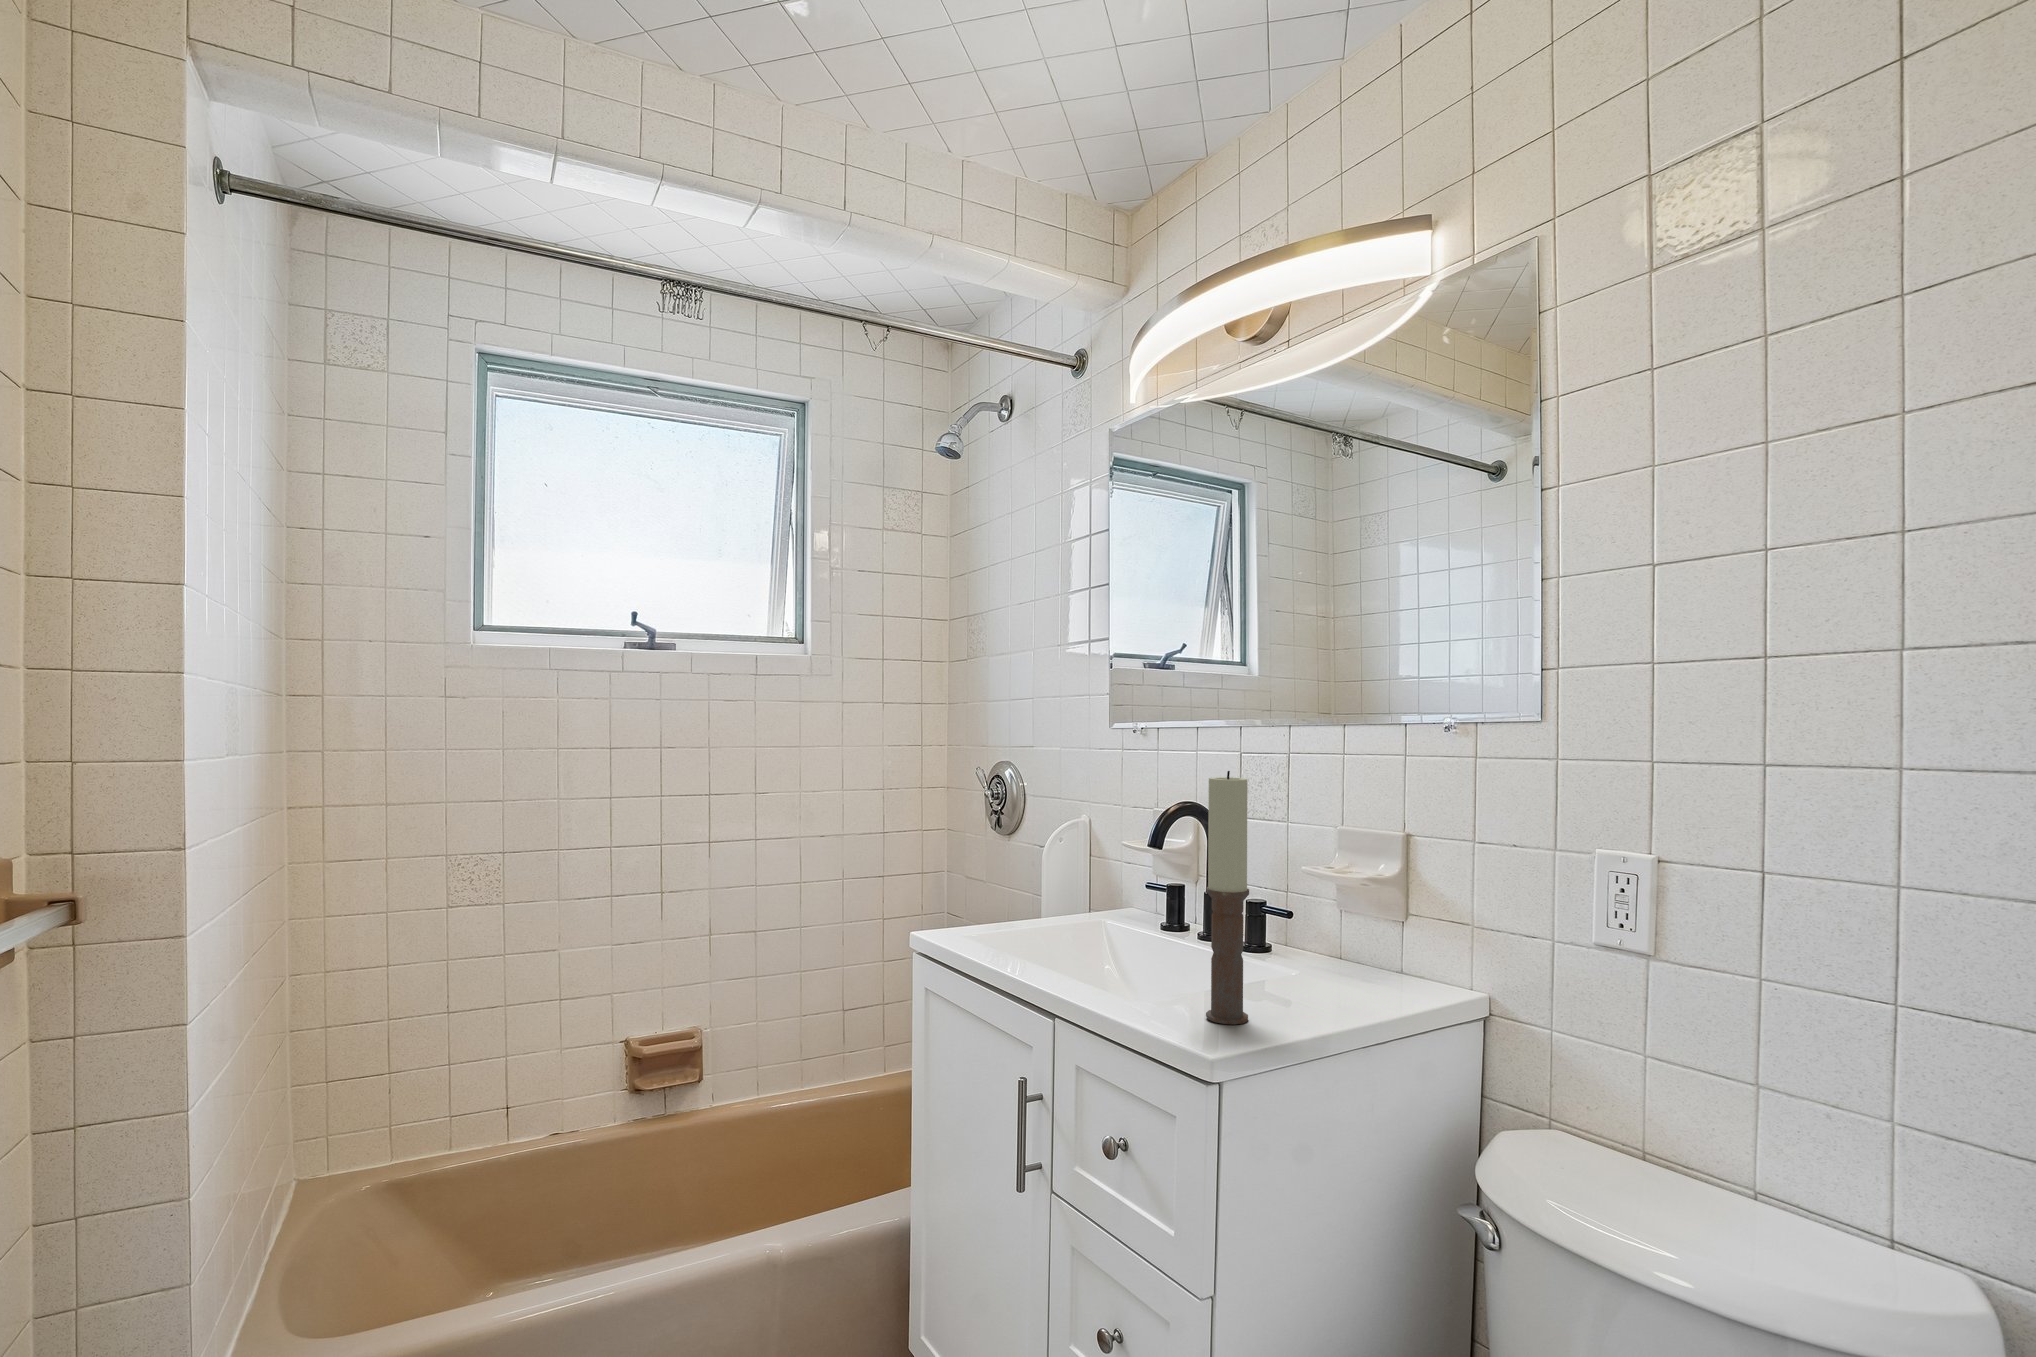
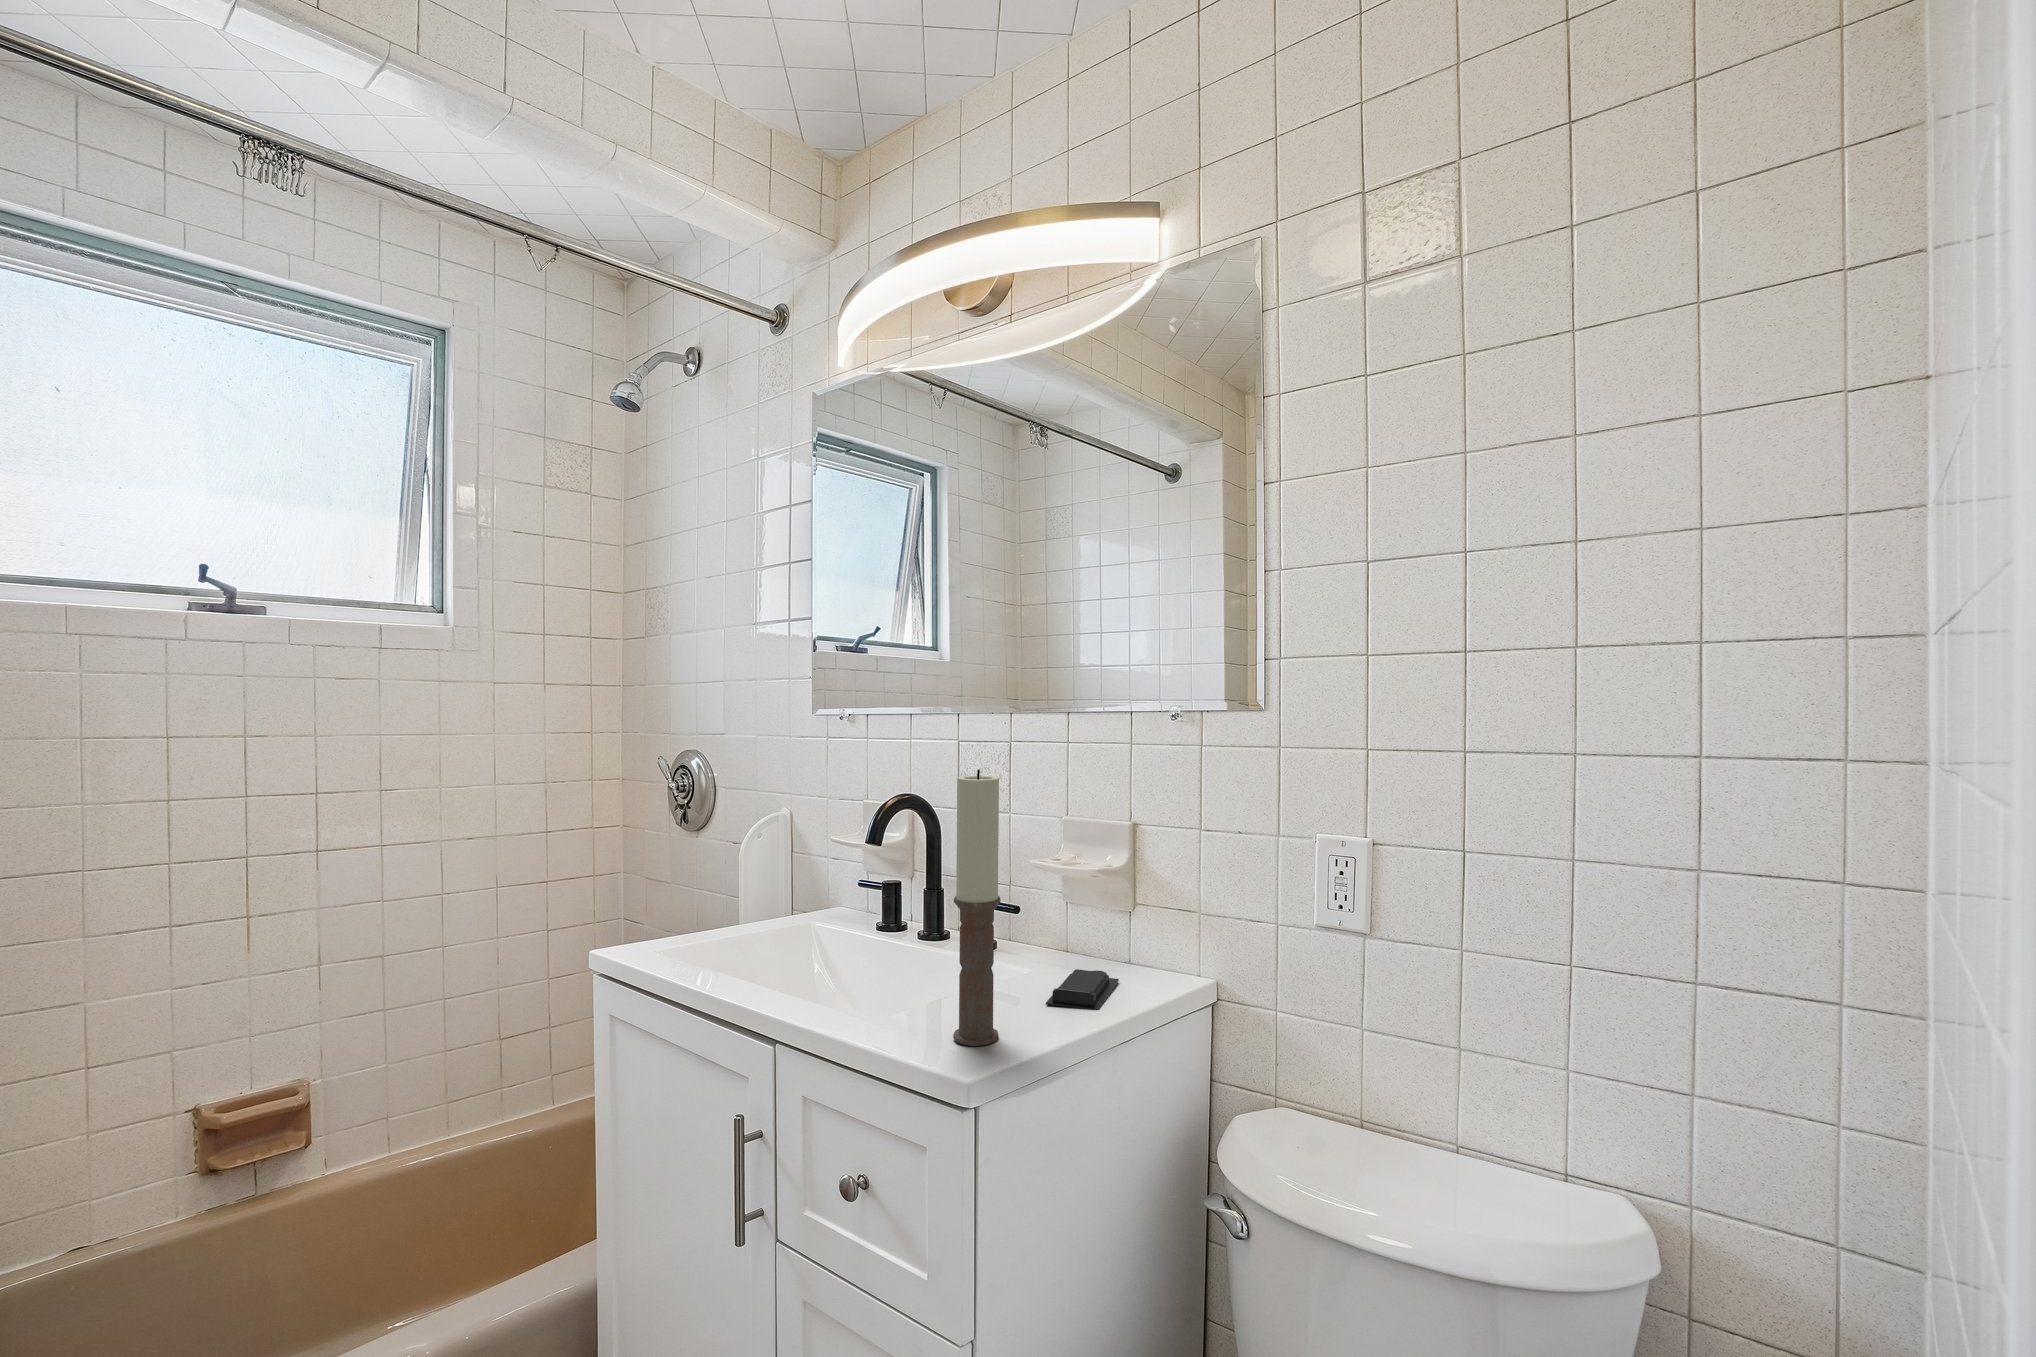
soap bar: none [1303,975,1385,1012] -> present [1046,969,1119,1010]

